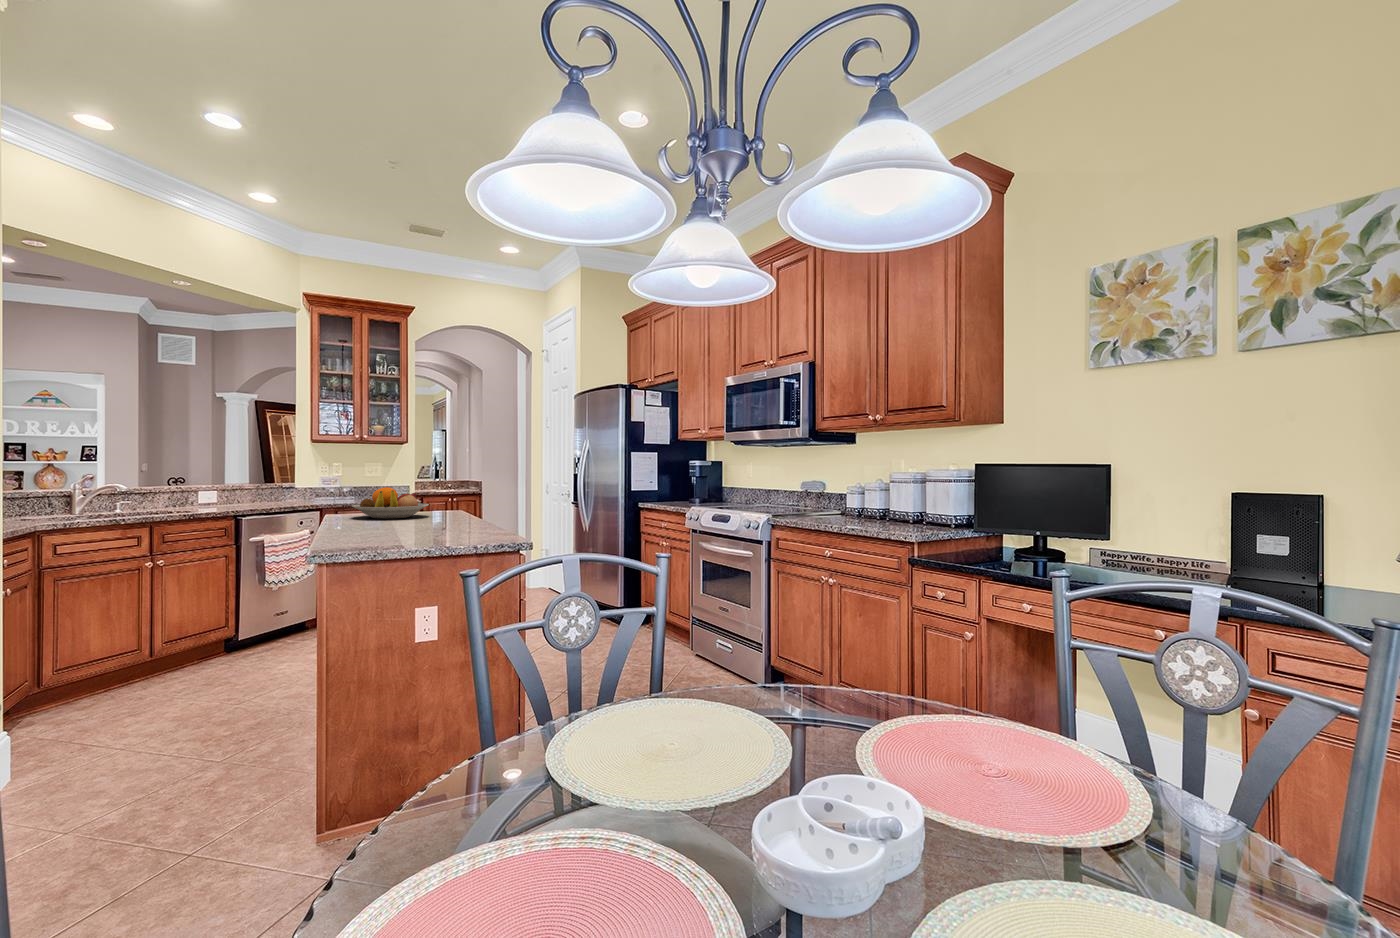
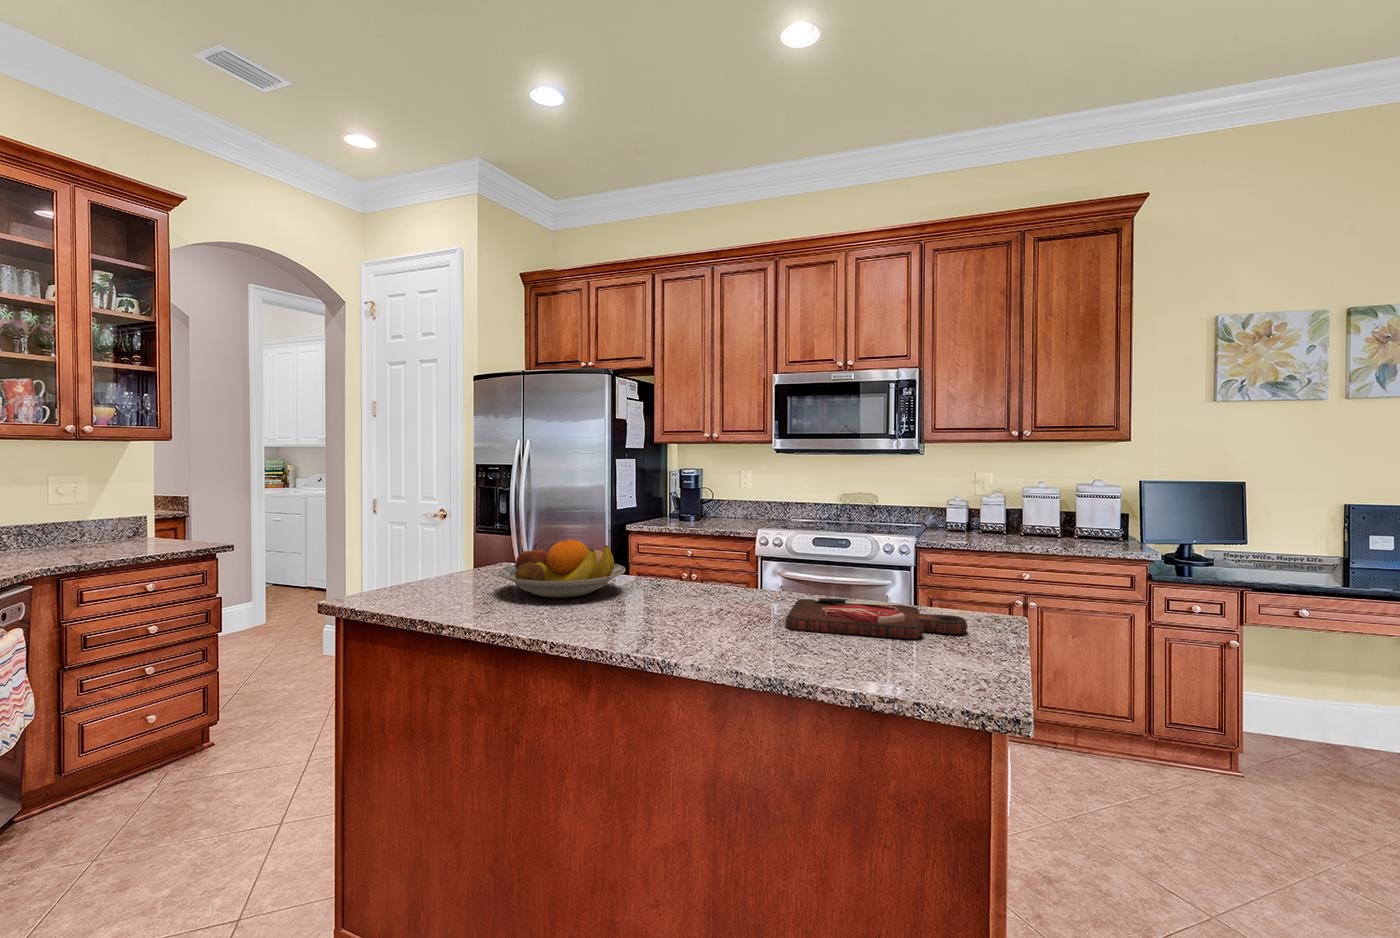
cutting board: none [377,521,455,539] -> present [785,598,968,639]

